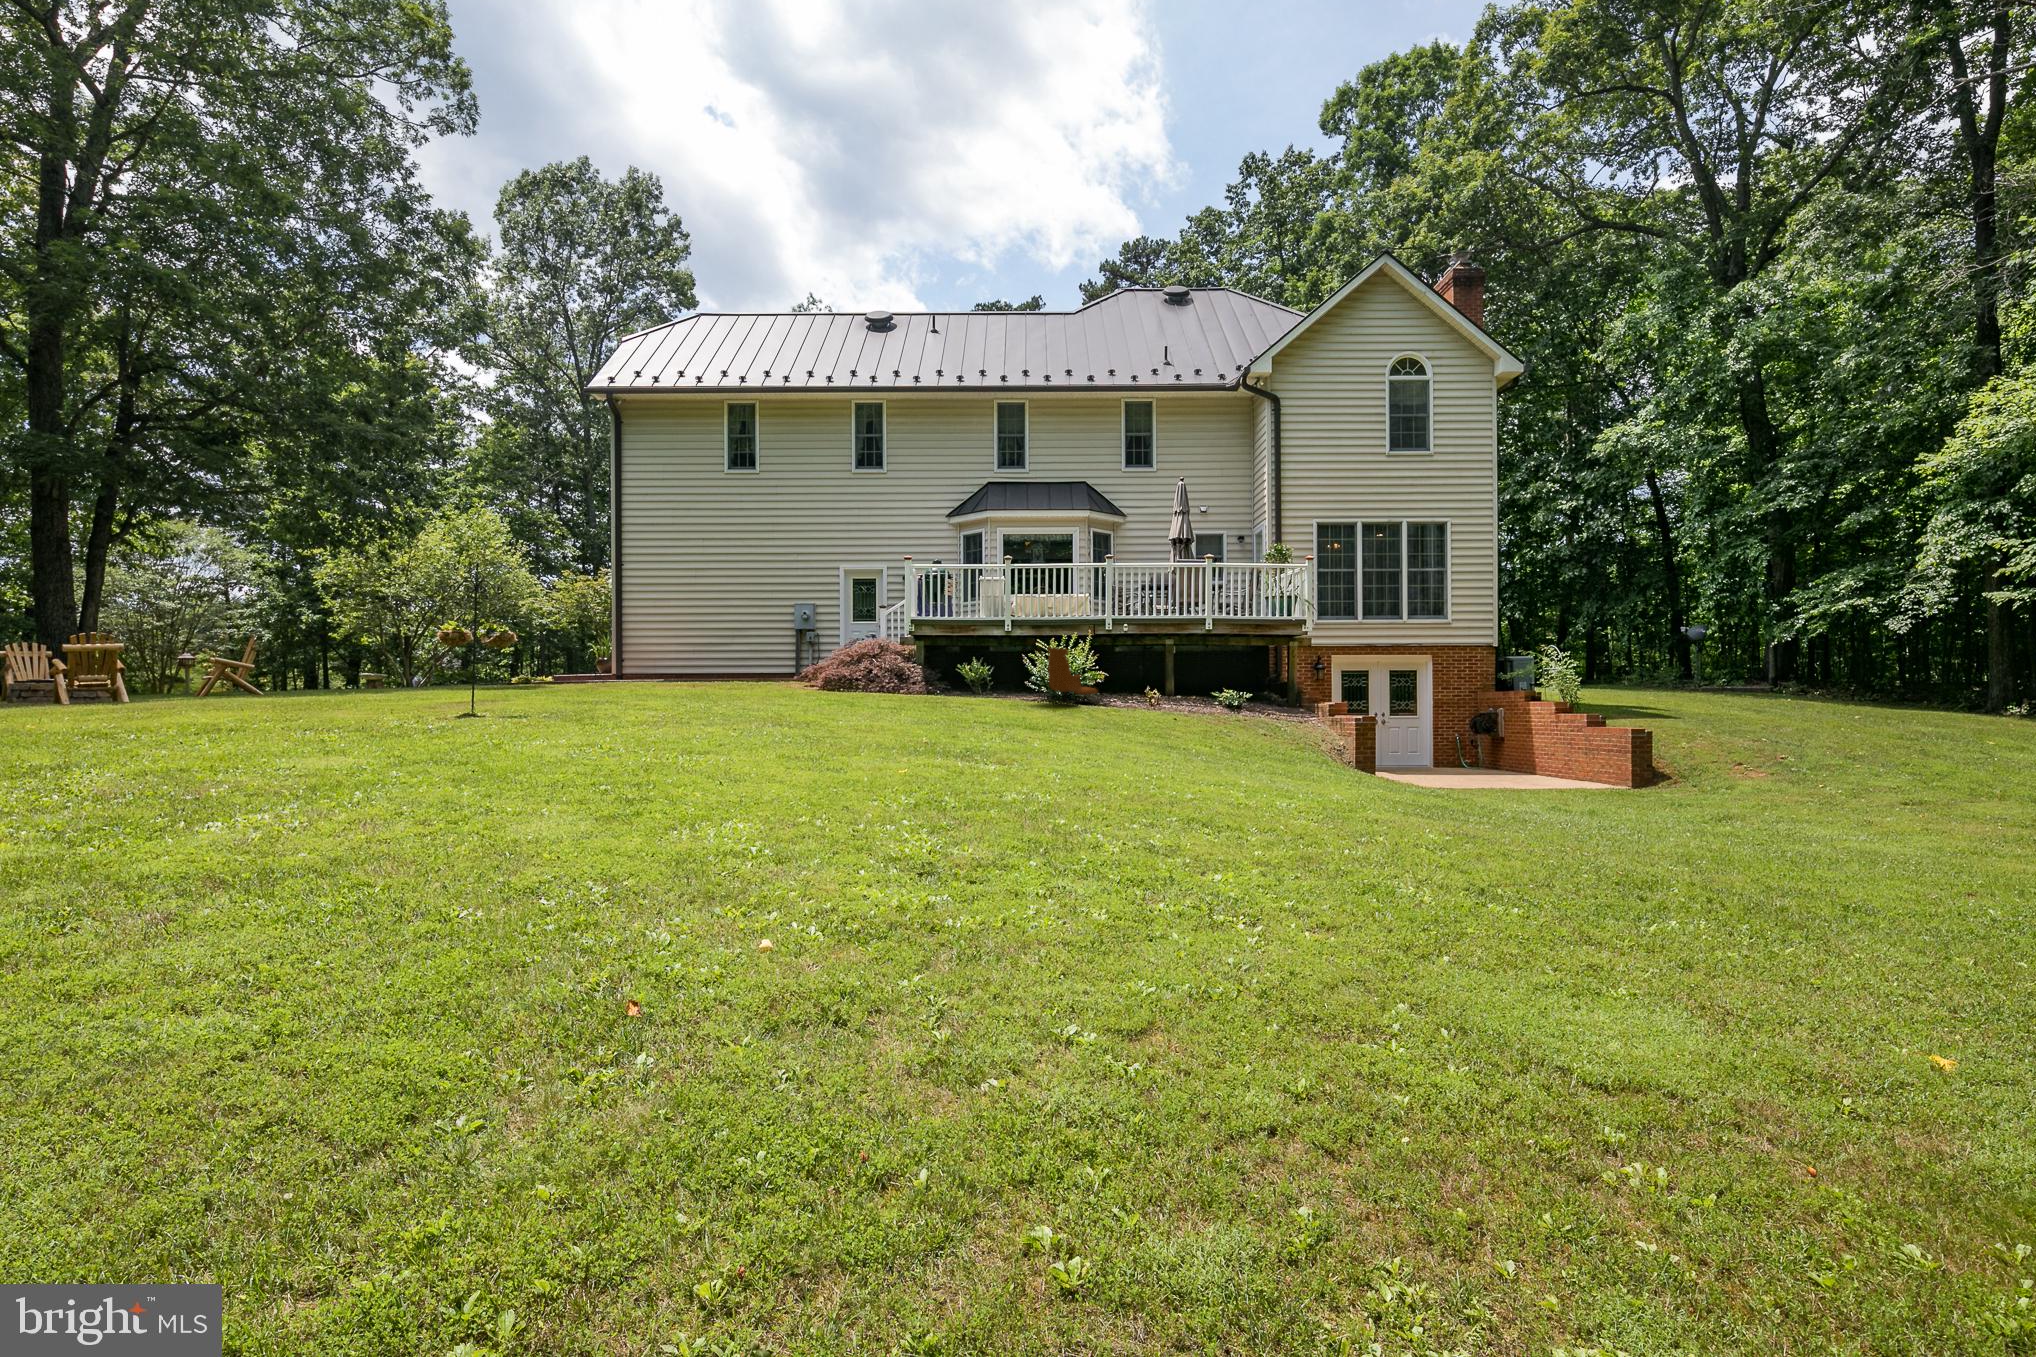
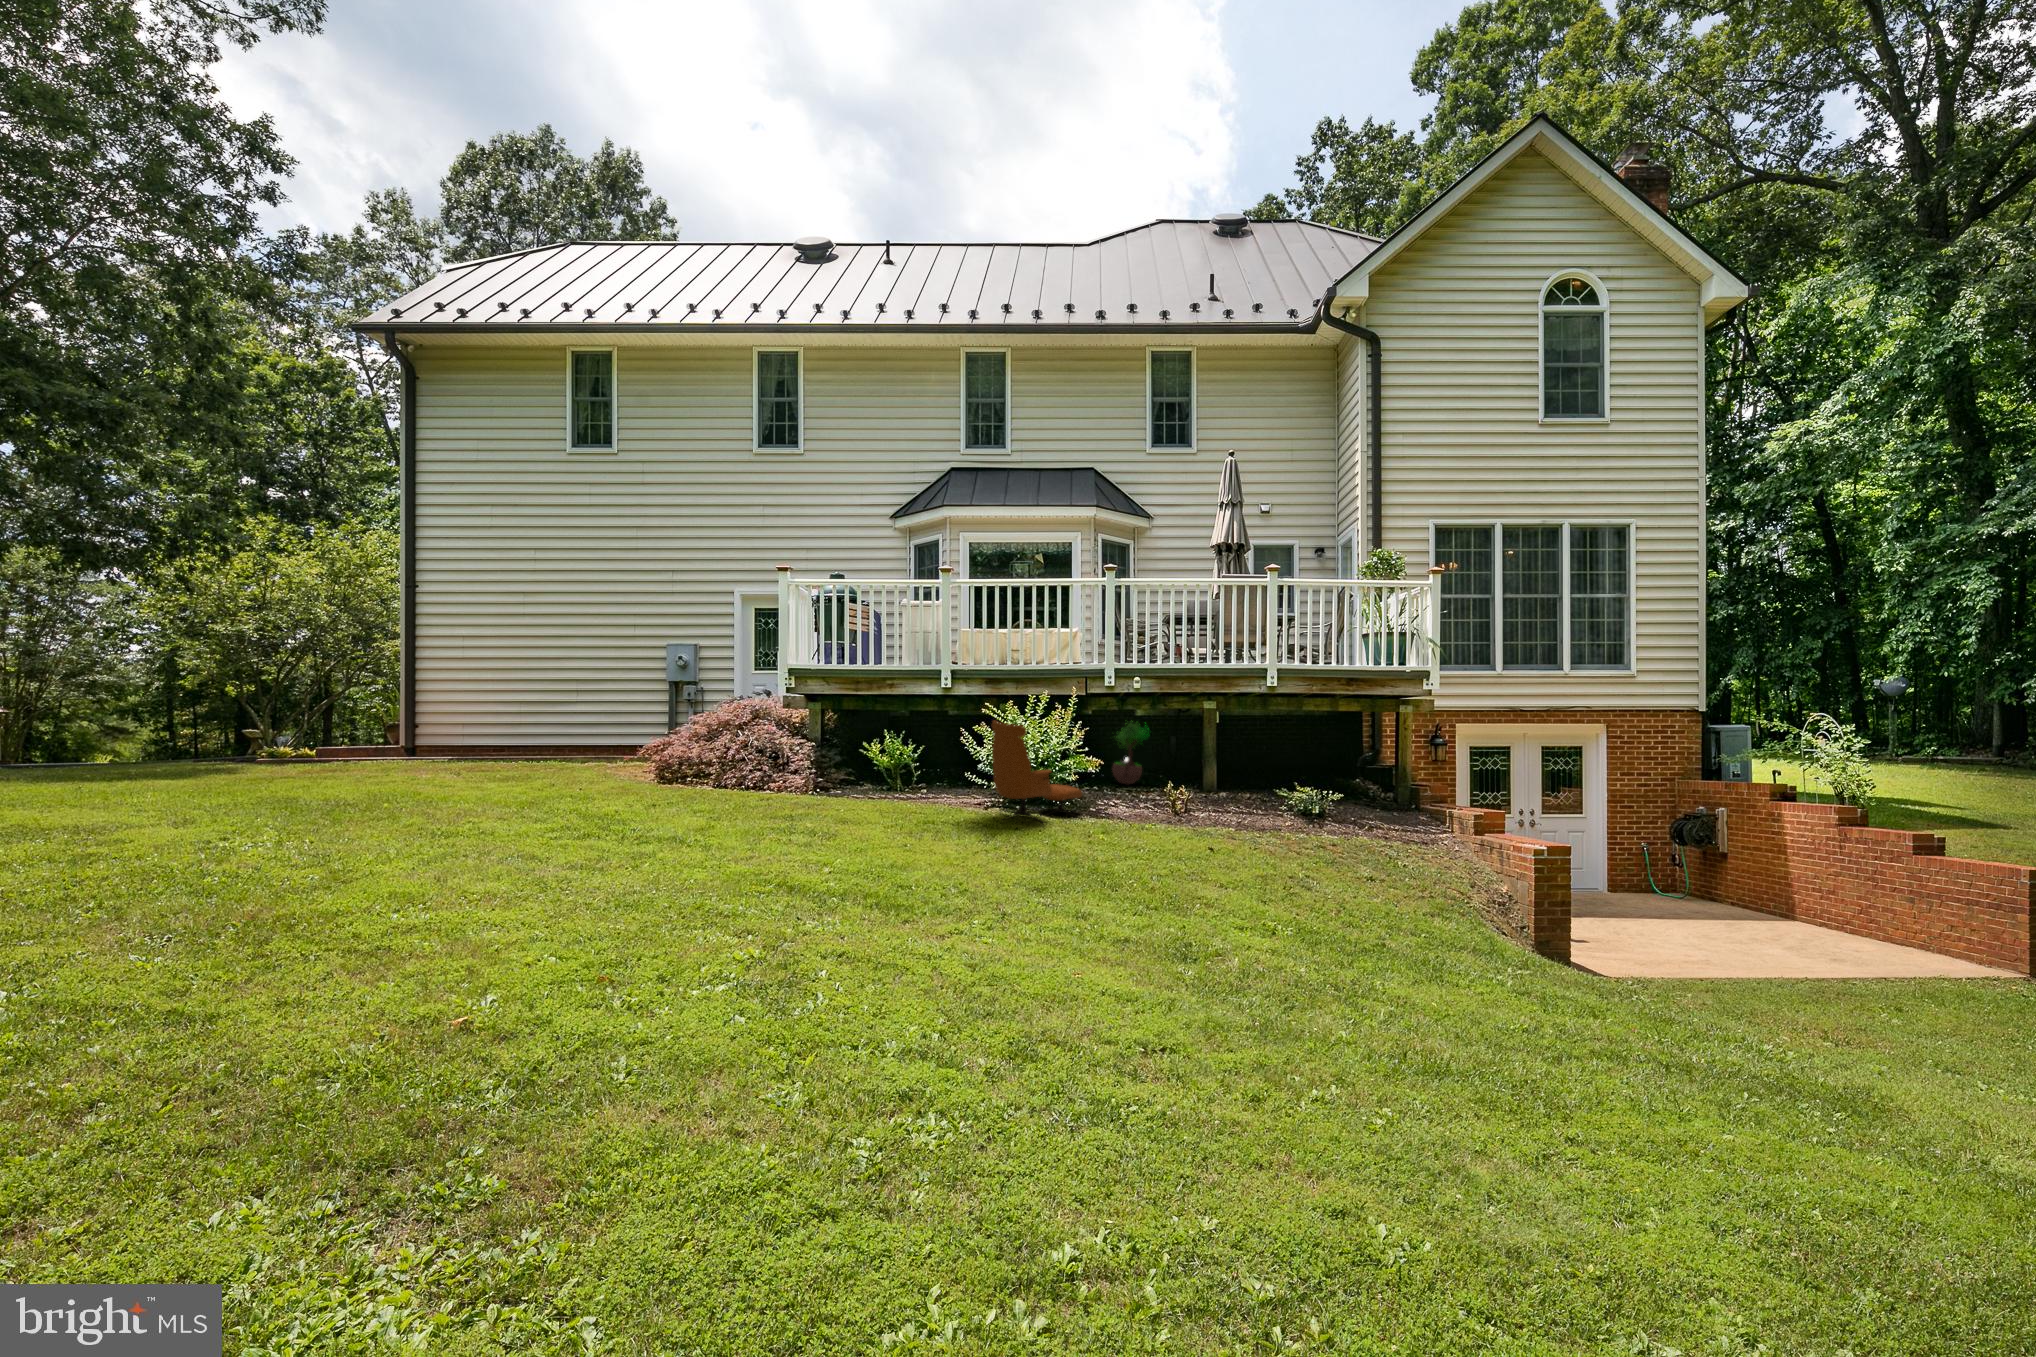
potted tree: none [1109,650,1135,694] -> present [1112,723,1149,784]

